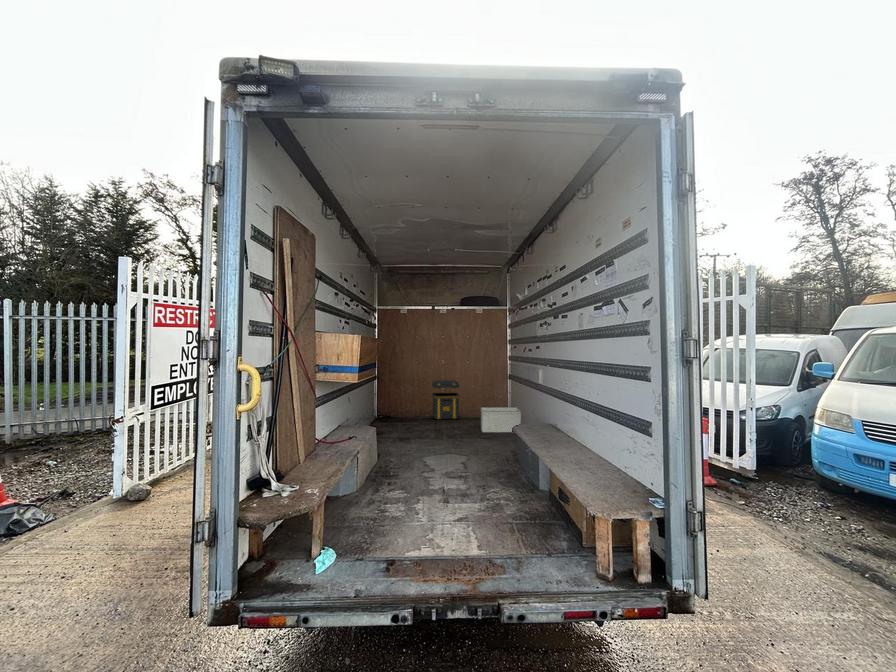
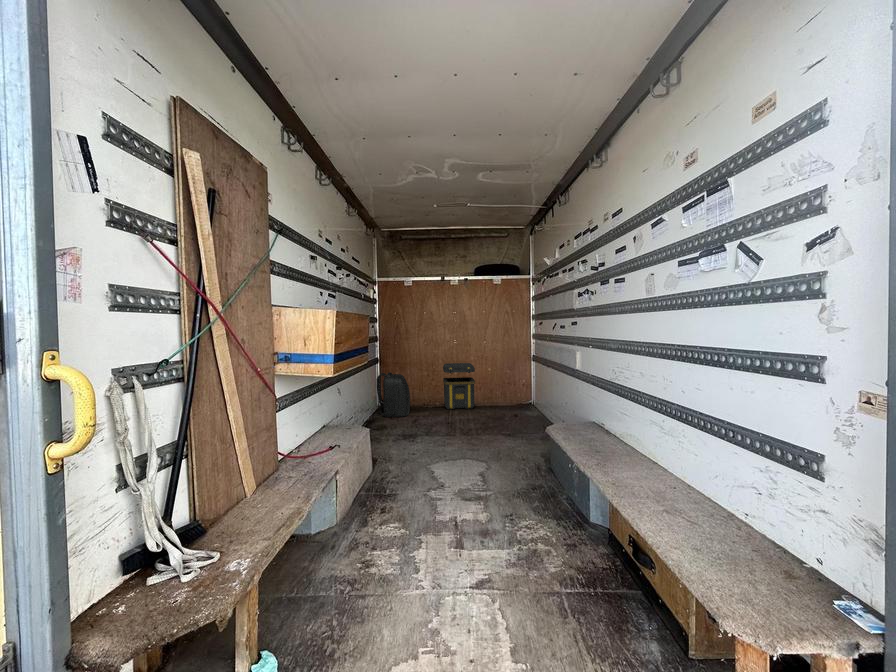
backpack: none [371,387,404,425] -> present [377,372,410,417]
storage bin: present [481,407,521,432] -> none [500,395,550,426]

